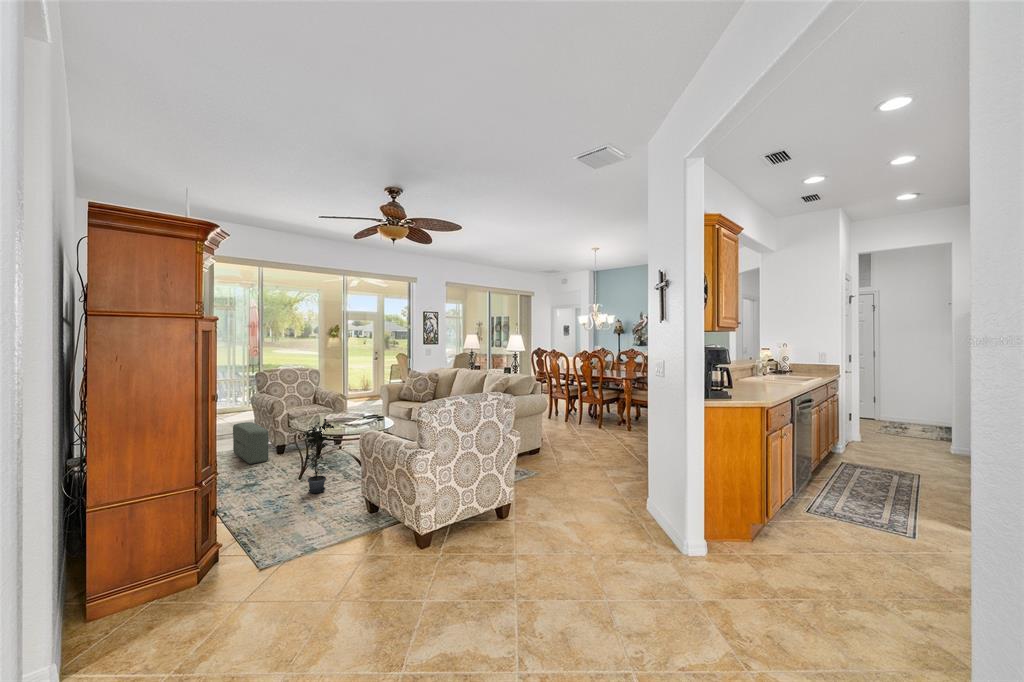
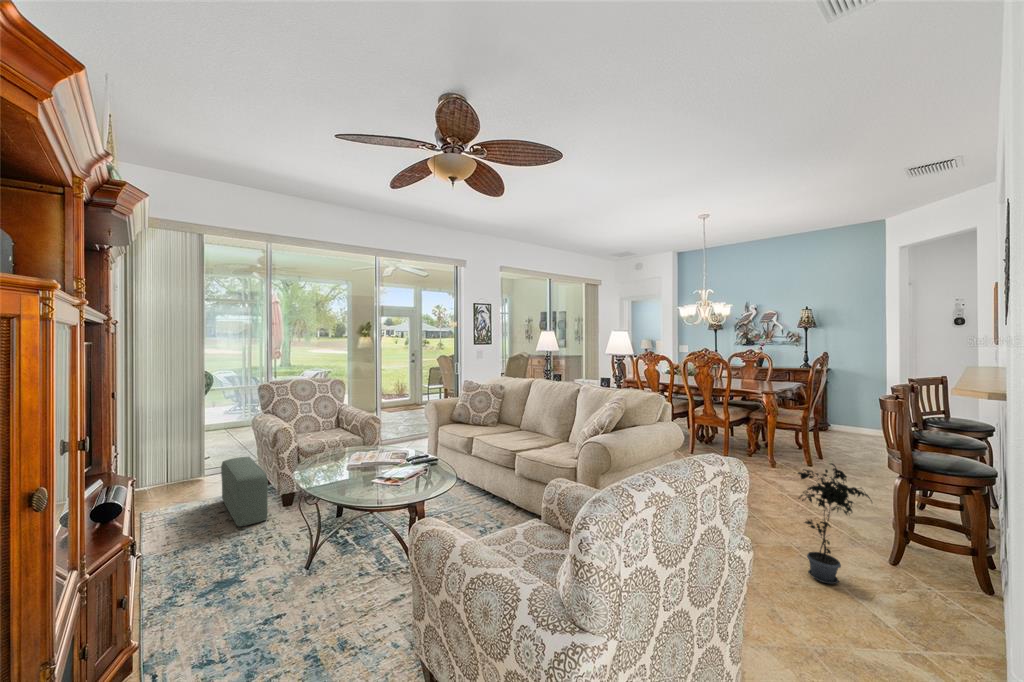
potted plant: present [304,419,334,493] -> present [798,463,872,584]

